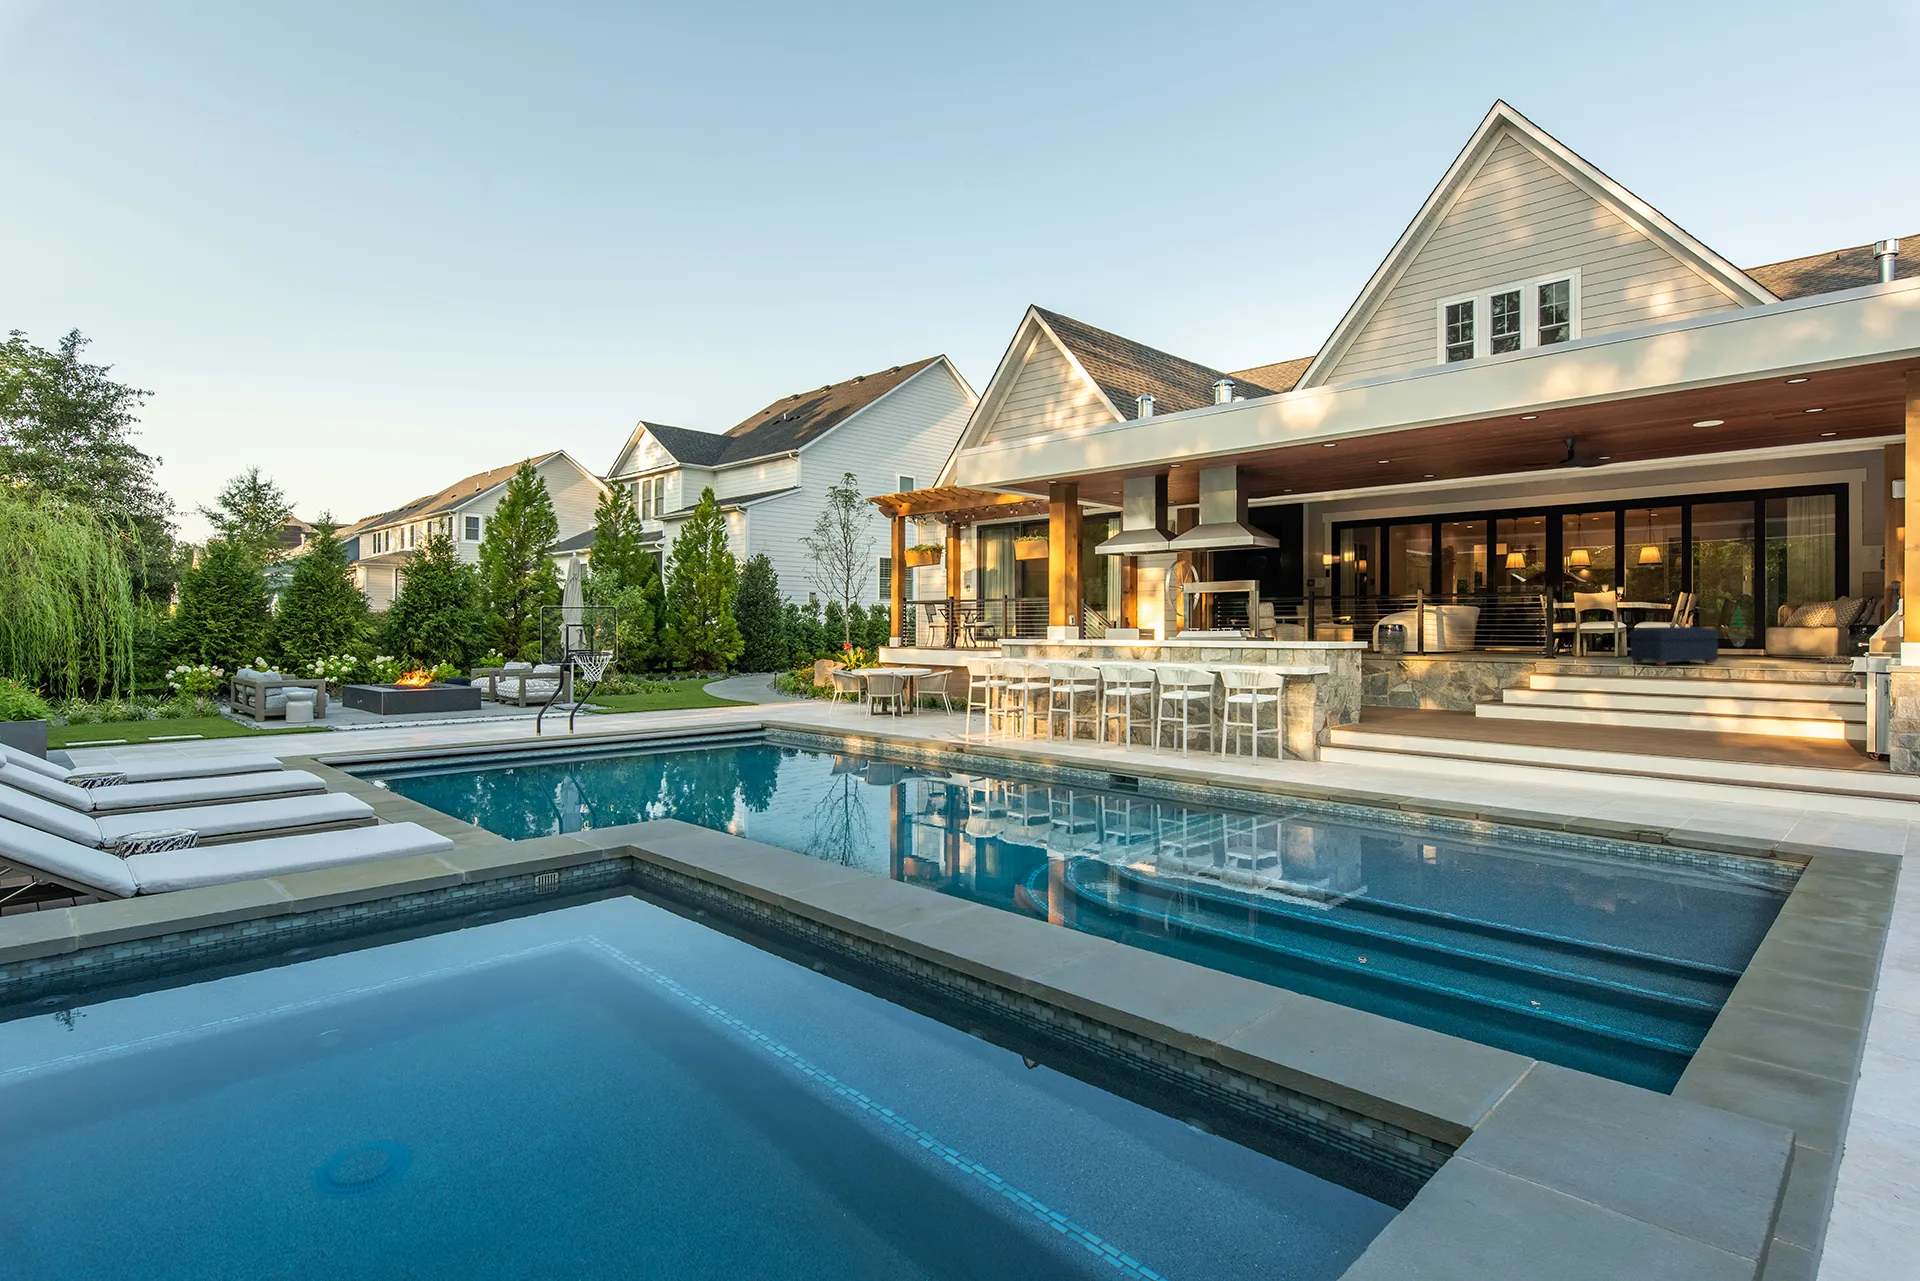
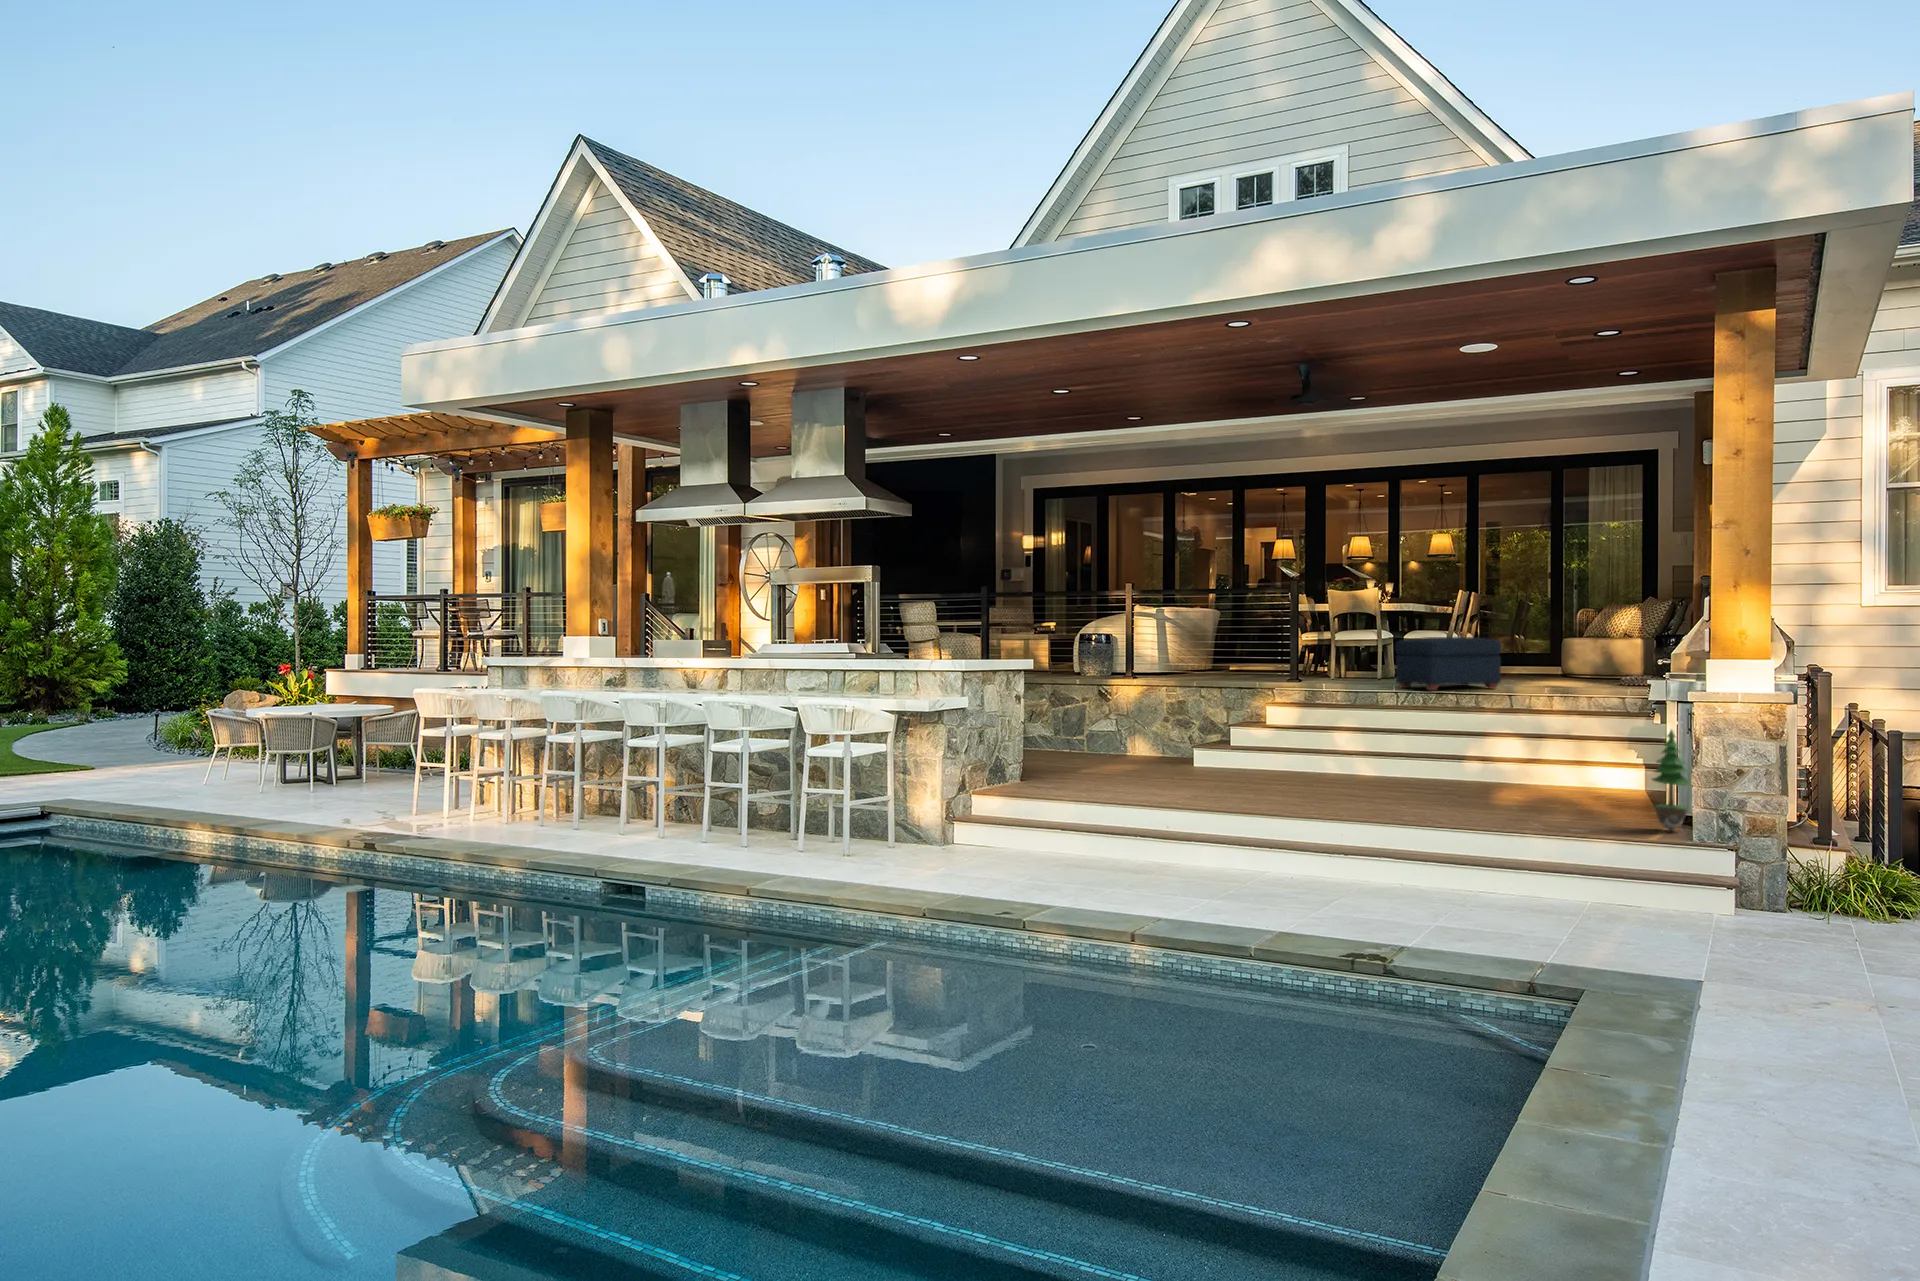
potted tree: present [1731,605,1748,648] -> present [1652,730,1690,831]

